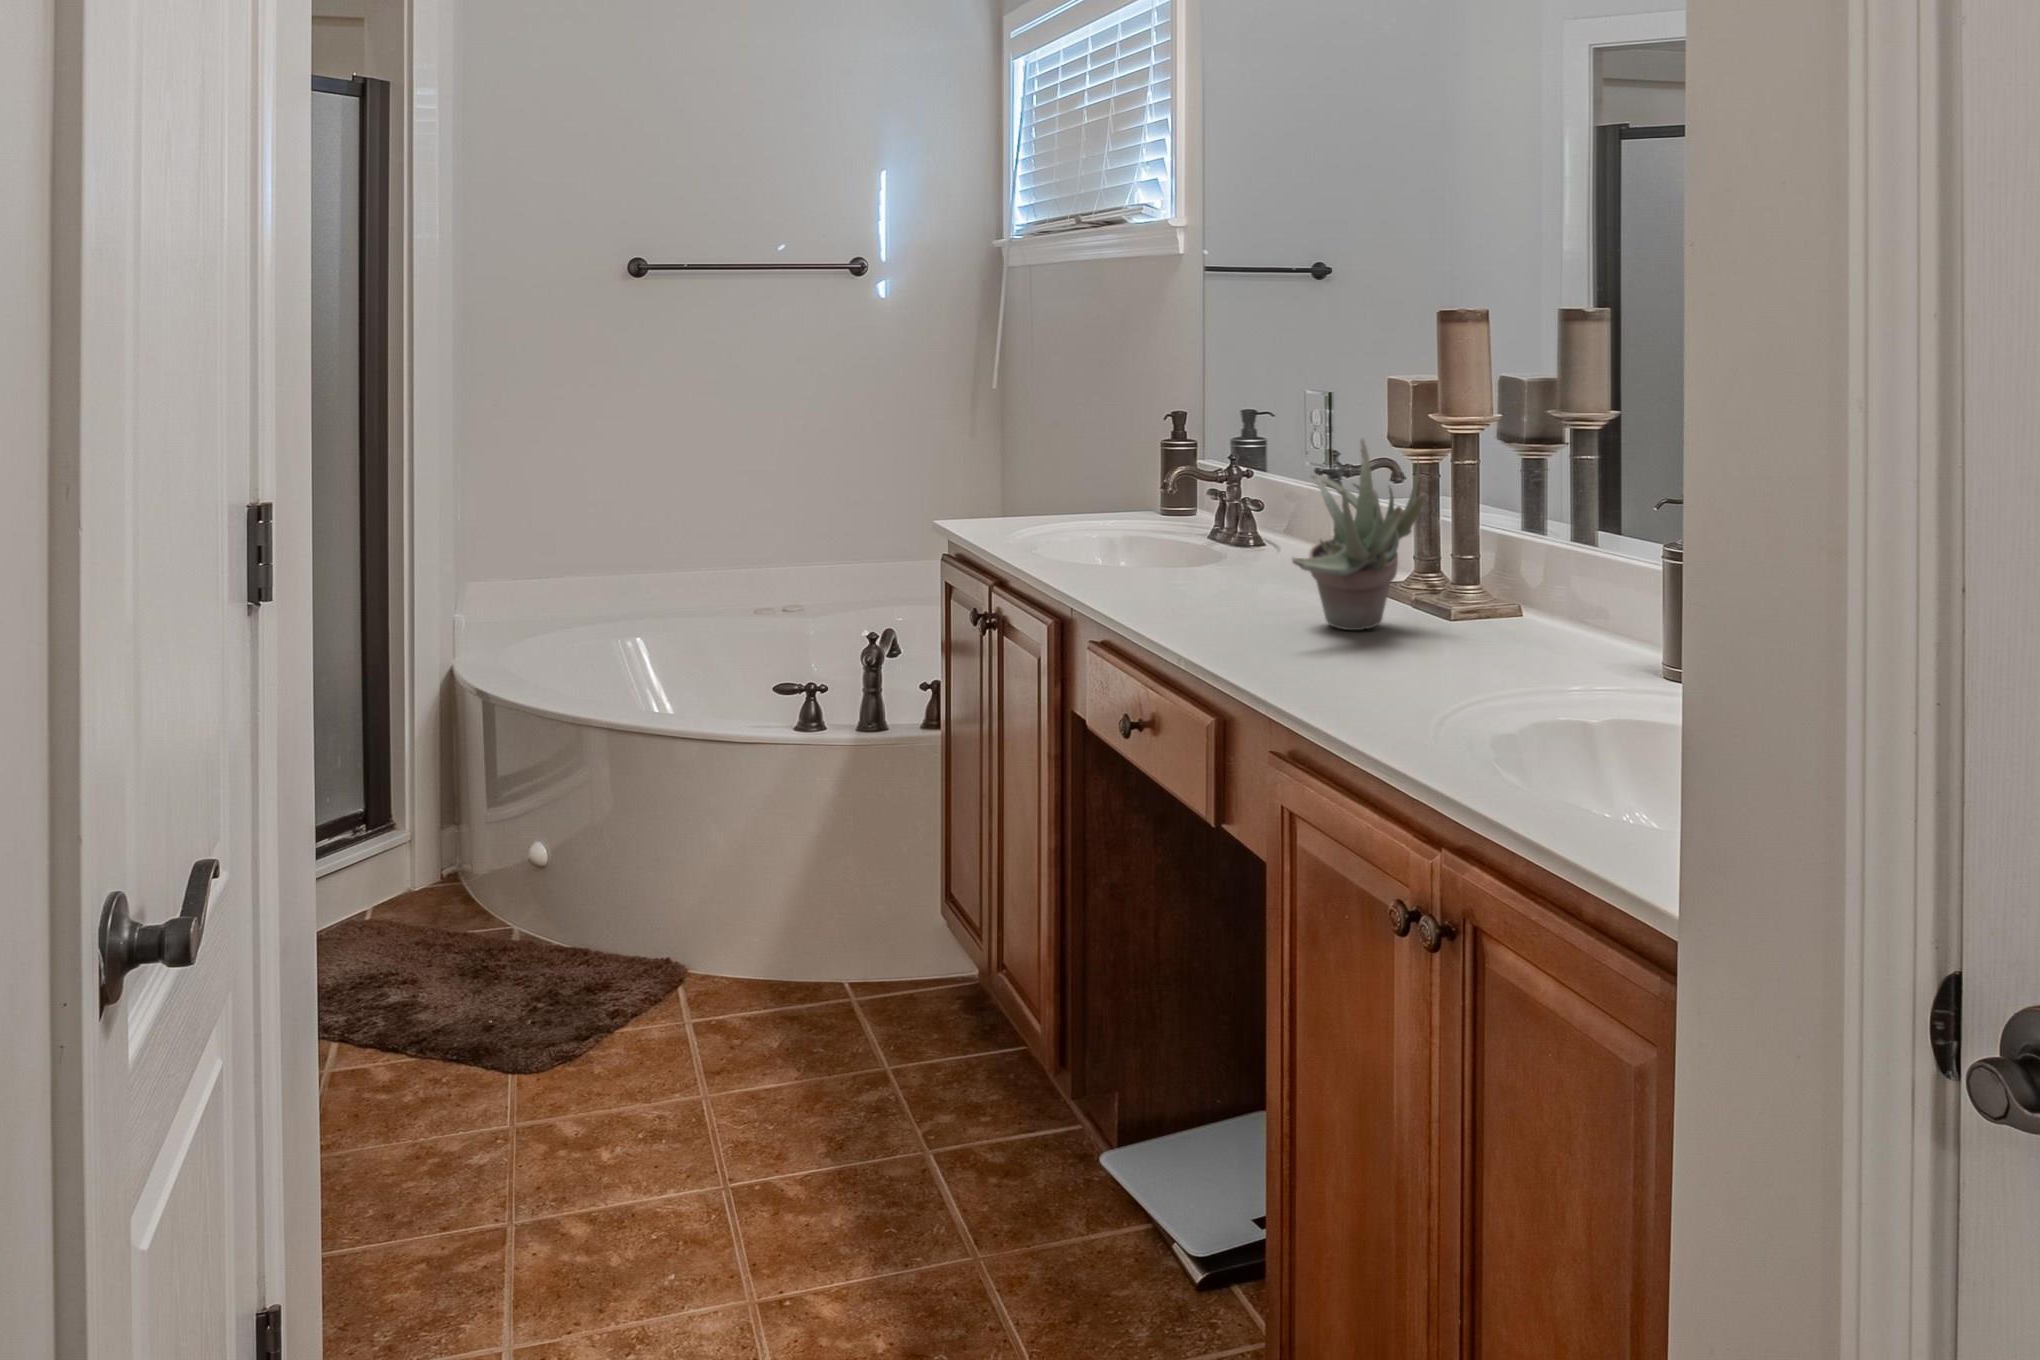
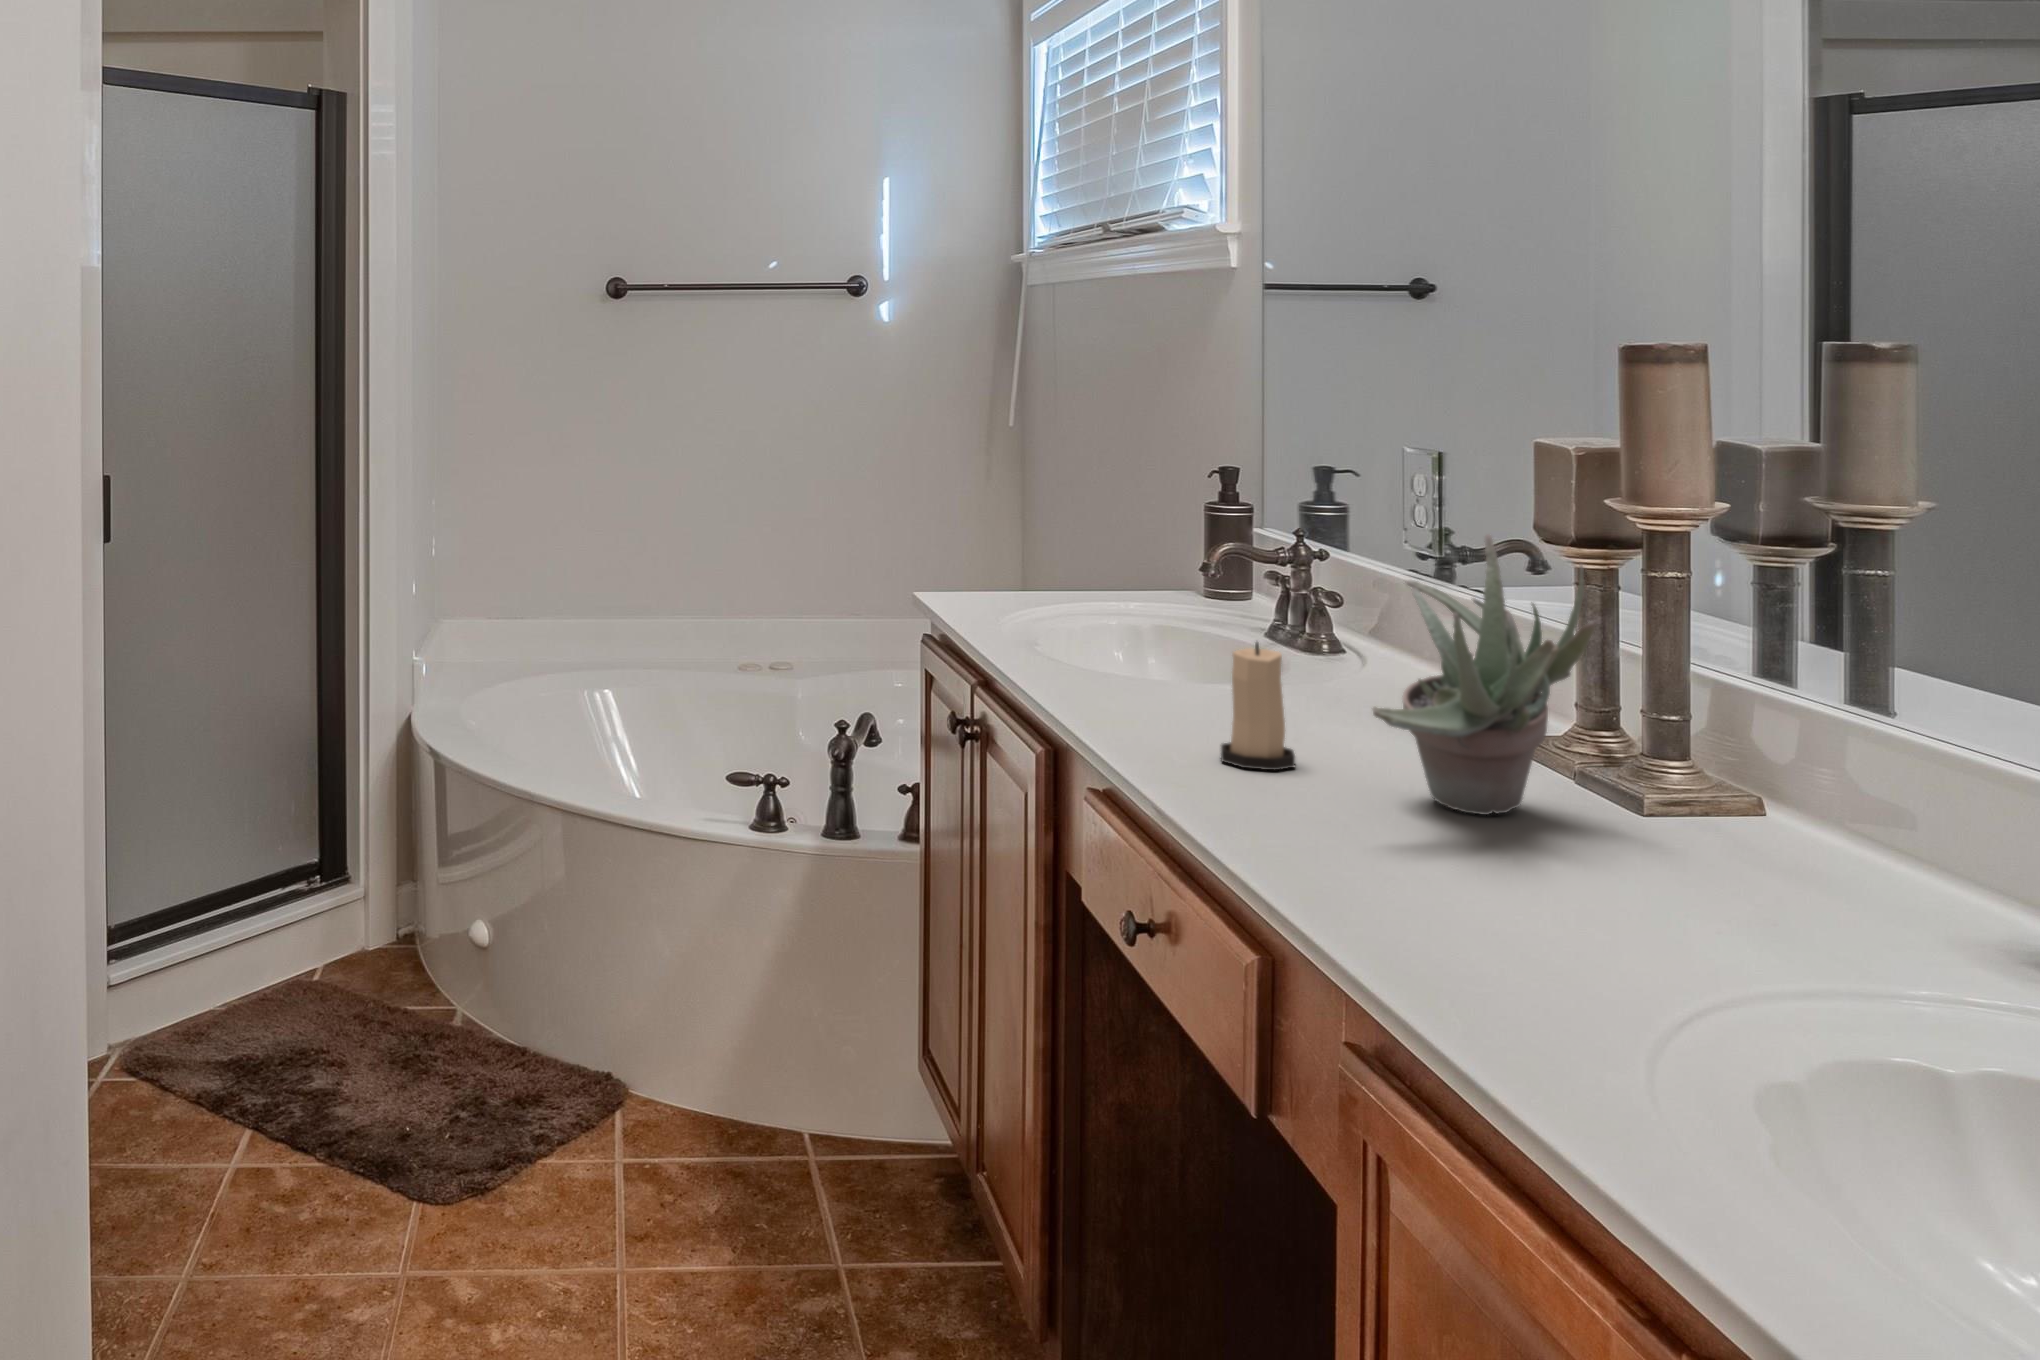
candle: none [1187,524,1238,616] -> present [1221,642,1295,770]

